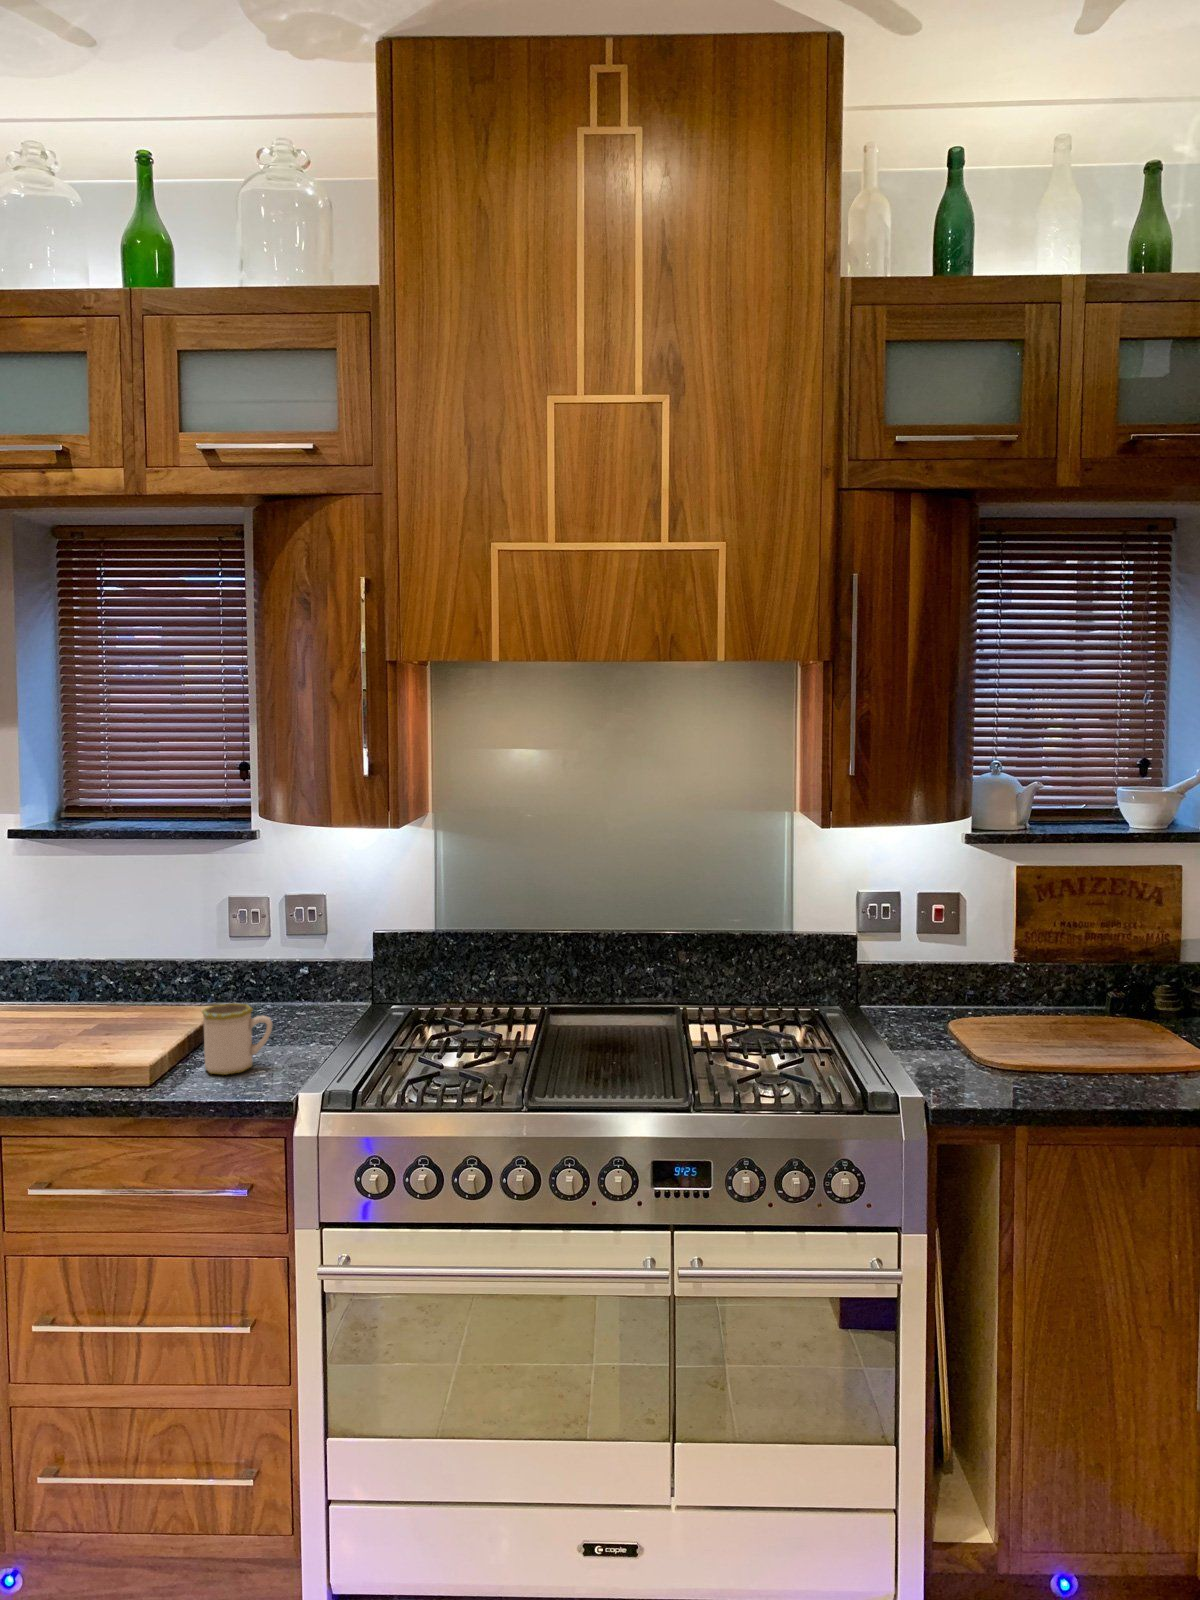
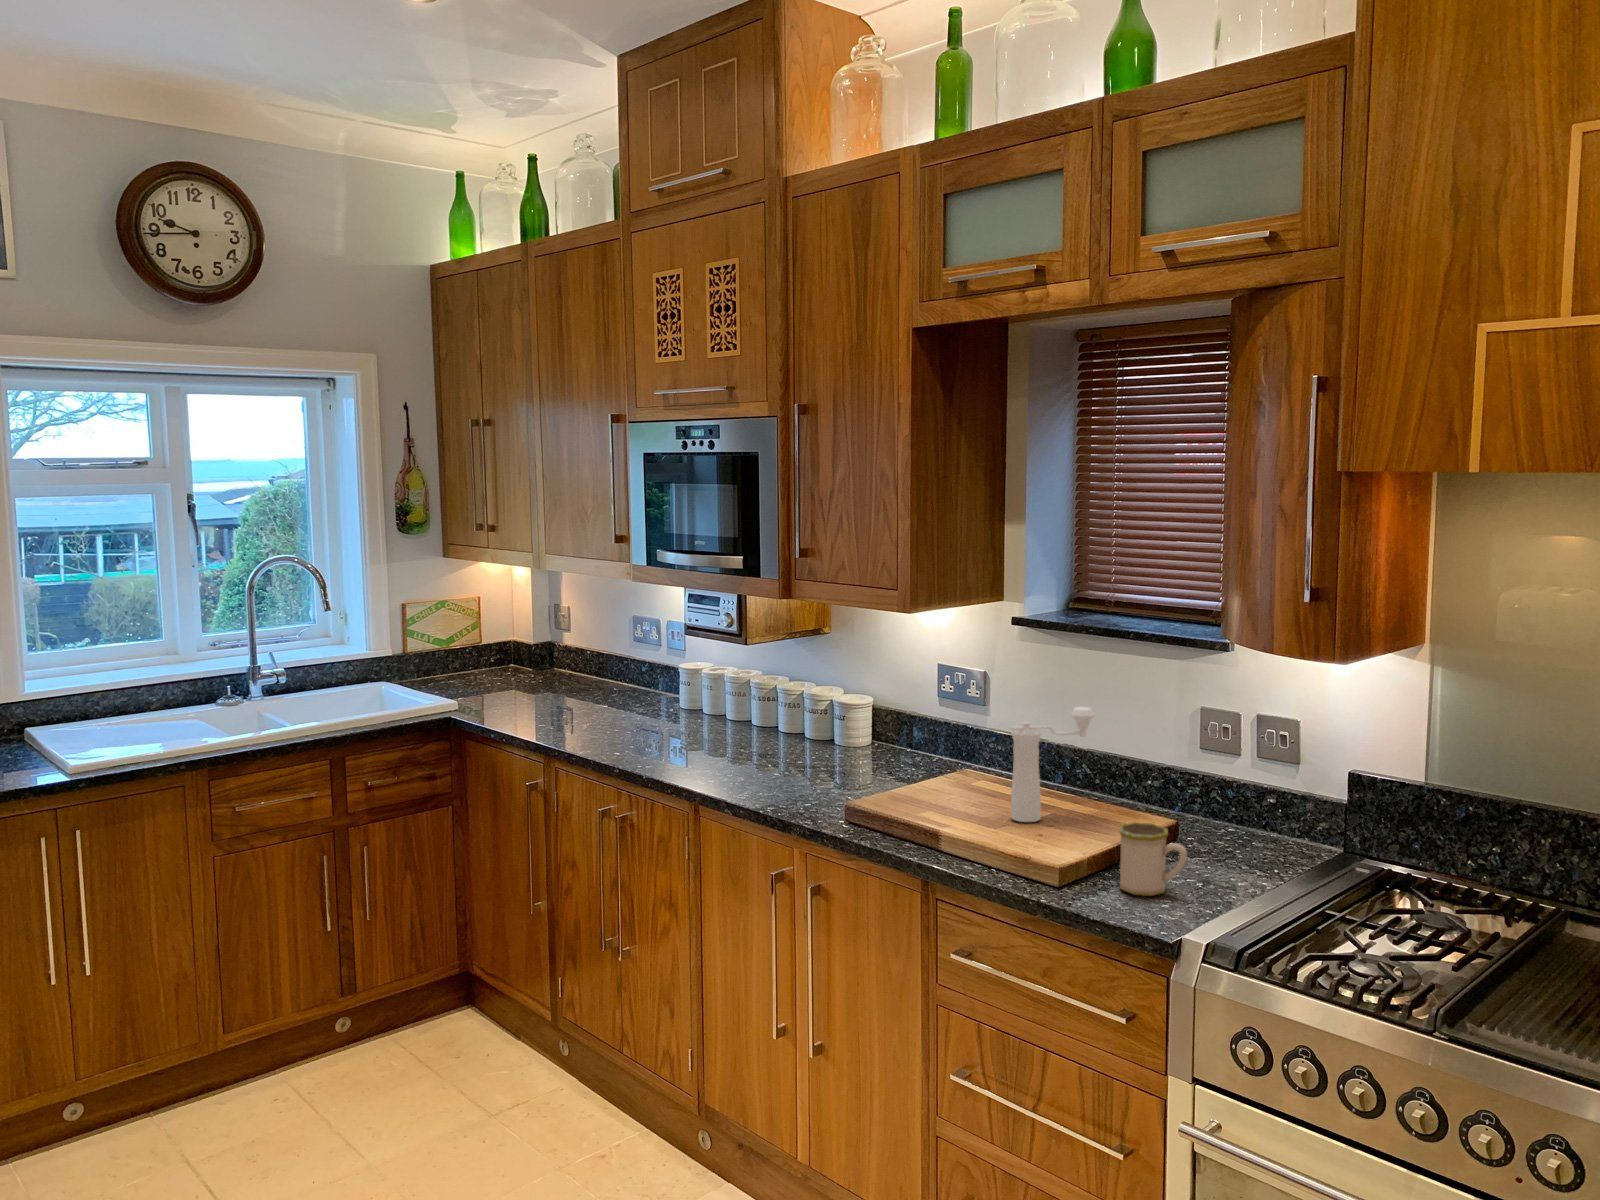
pepper mill: none [49,905,138,1037] -> present [1010,707,1094,822]

